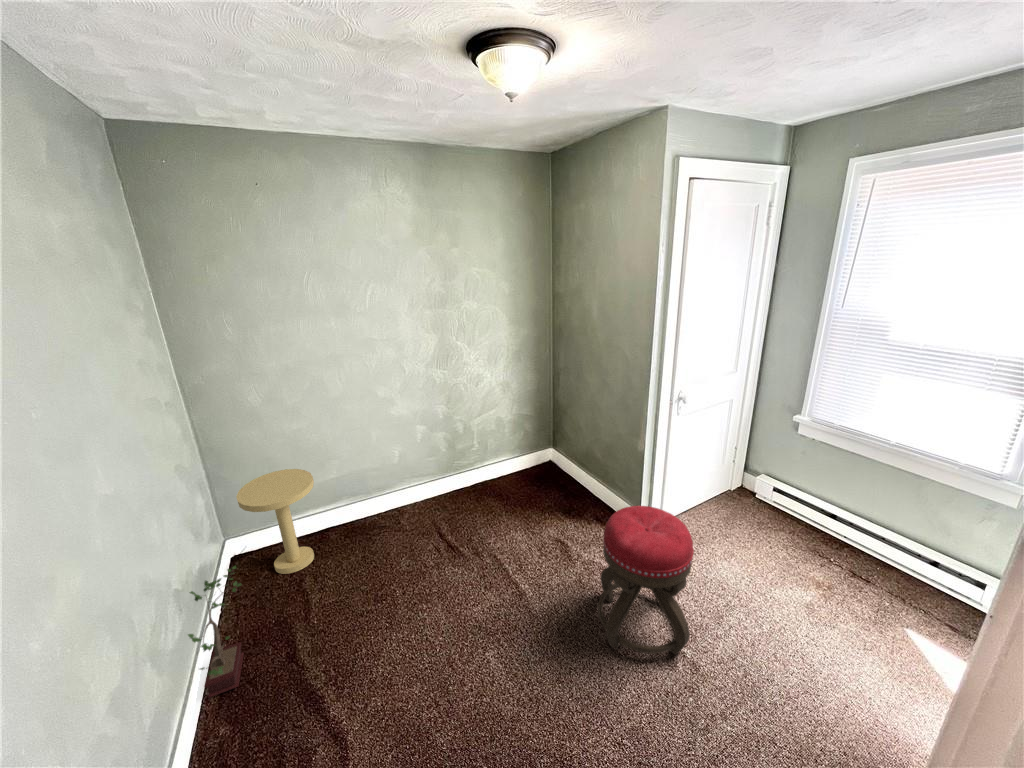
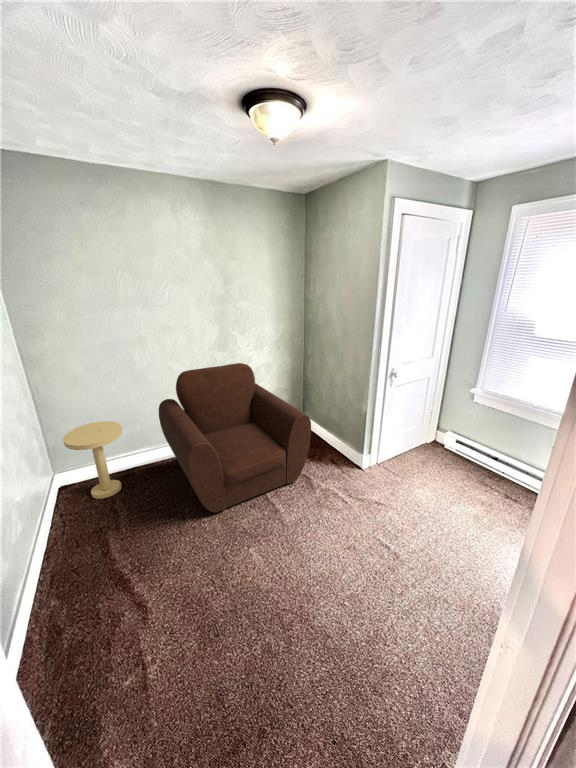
armchair: none [362,385,568,597] -> present [158,363,311,513]
ottoman: present [598,506,694,655] -> none [331,445,398,549]
potted plant: present [188,566,244,697] -> none [28,487,70,580]

